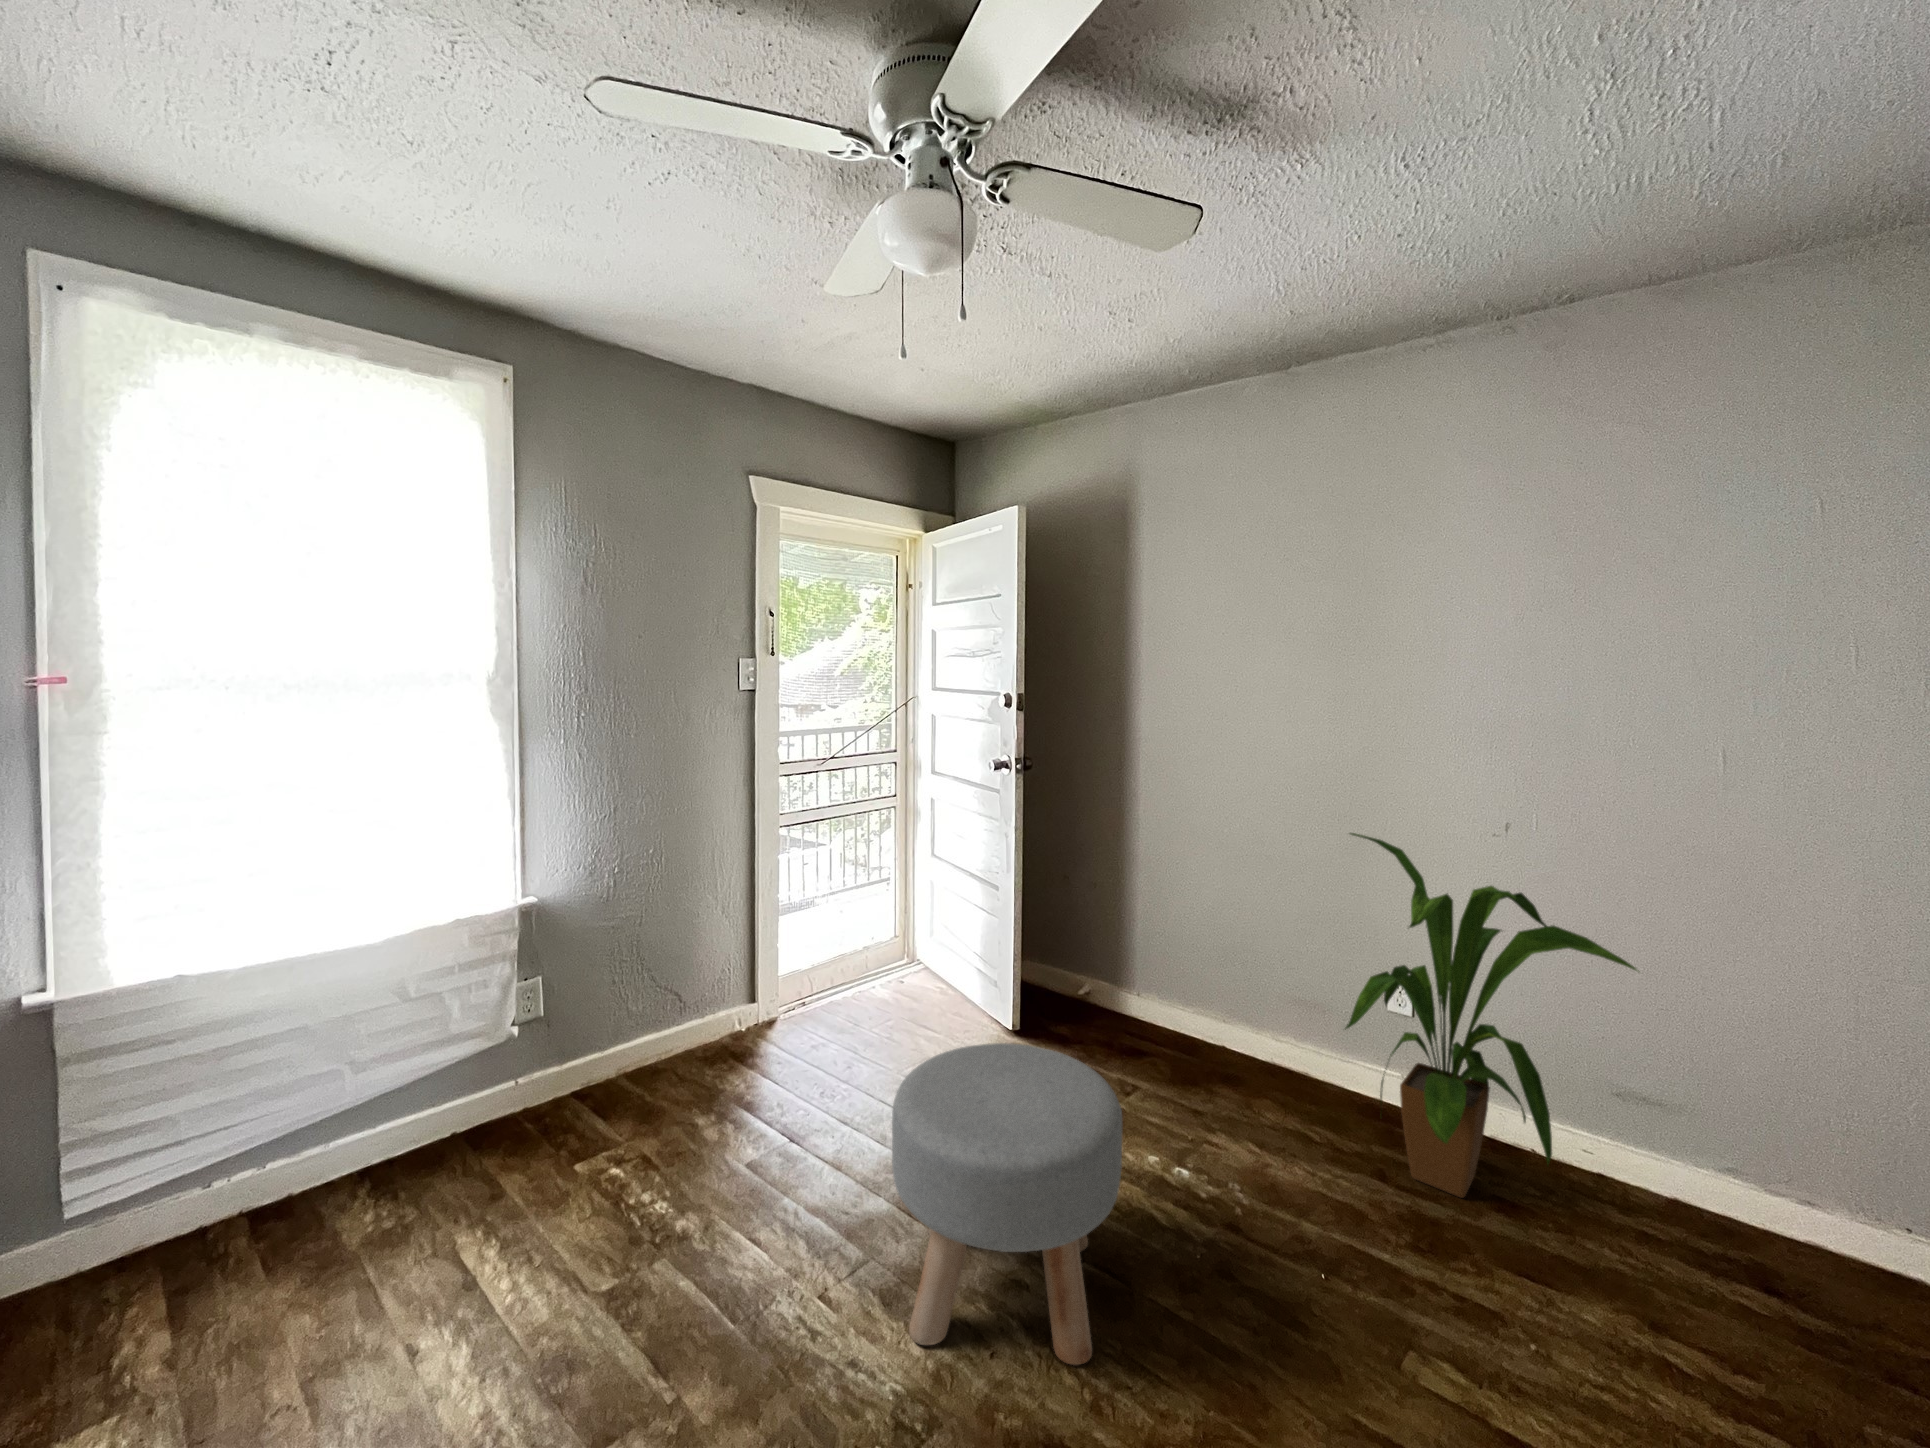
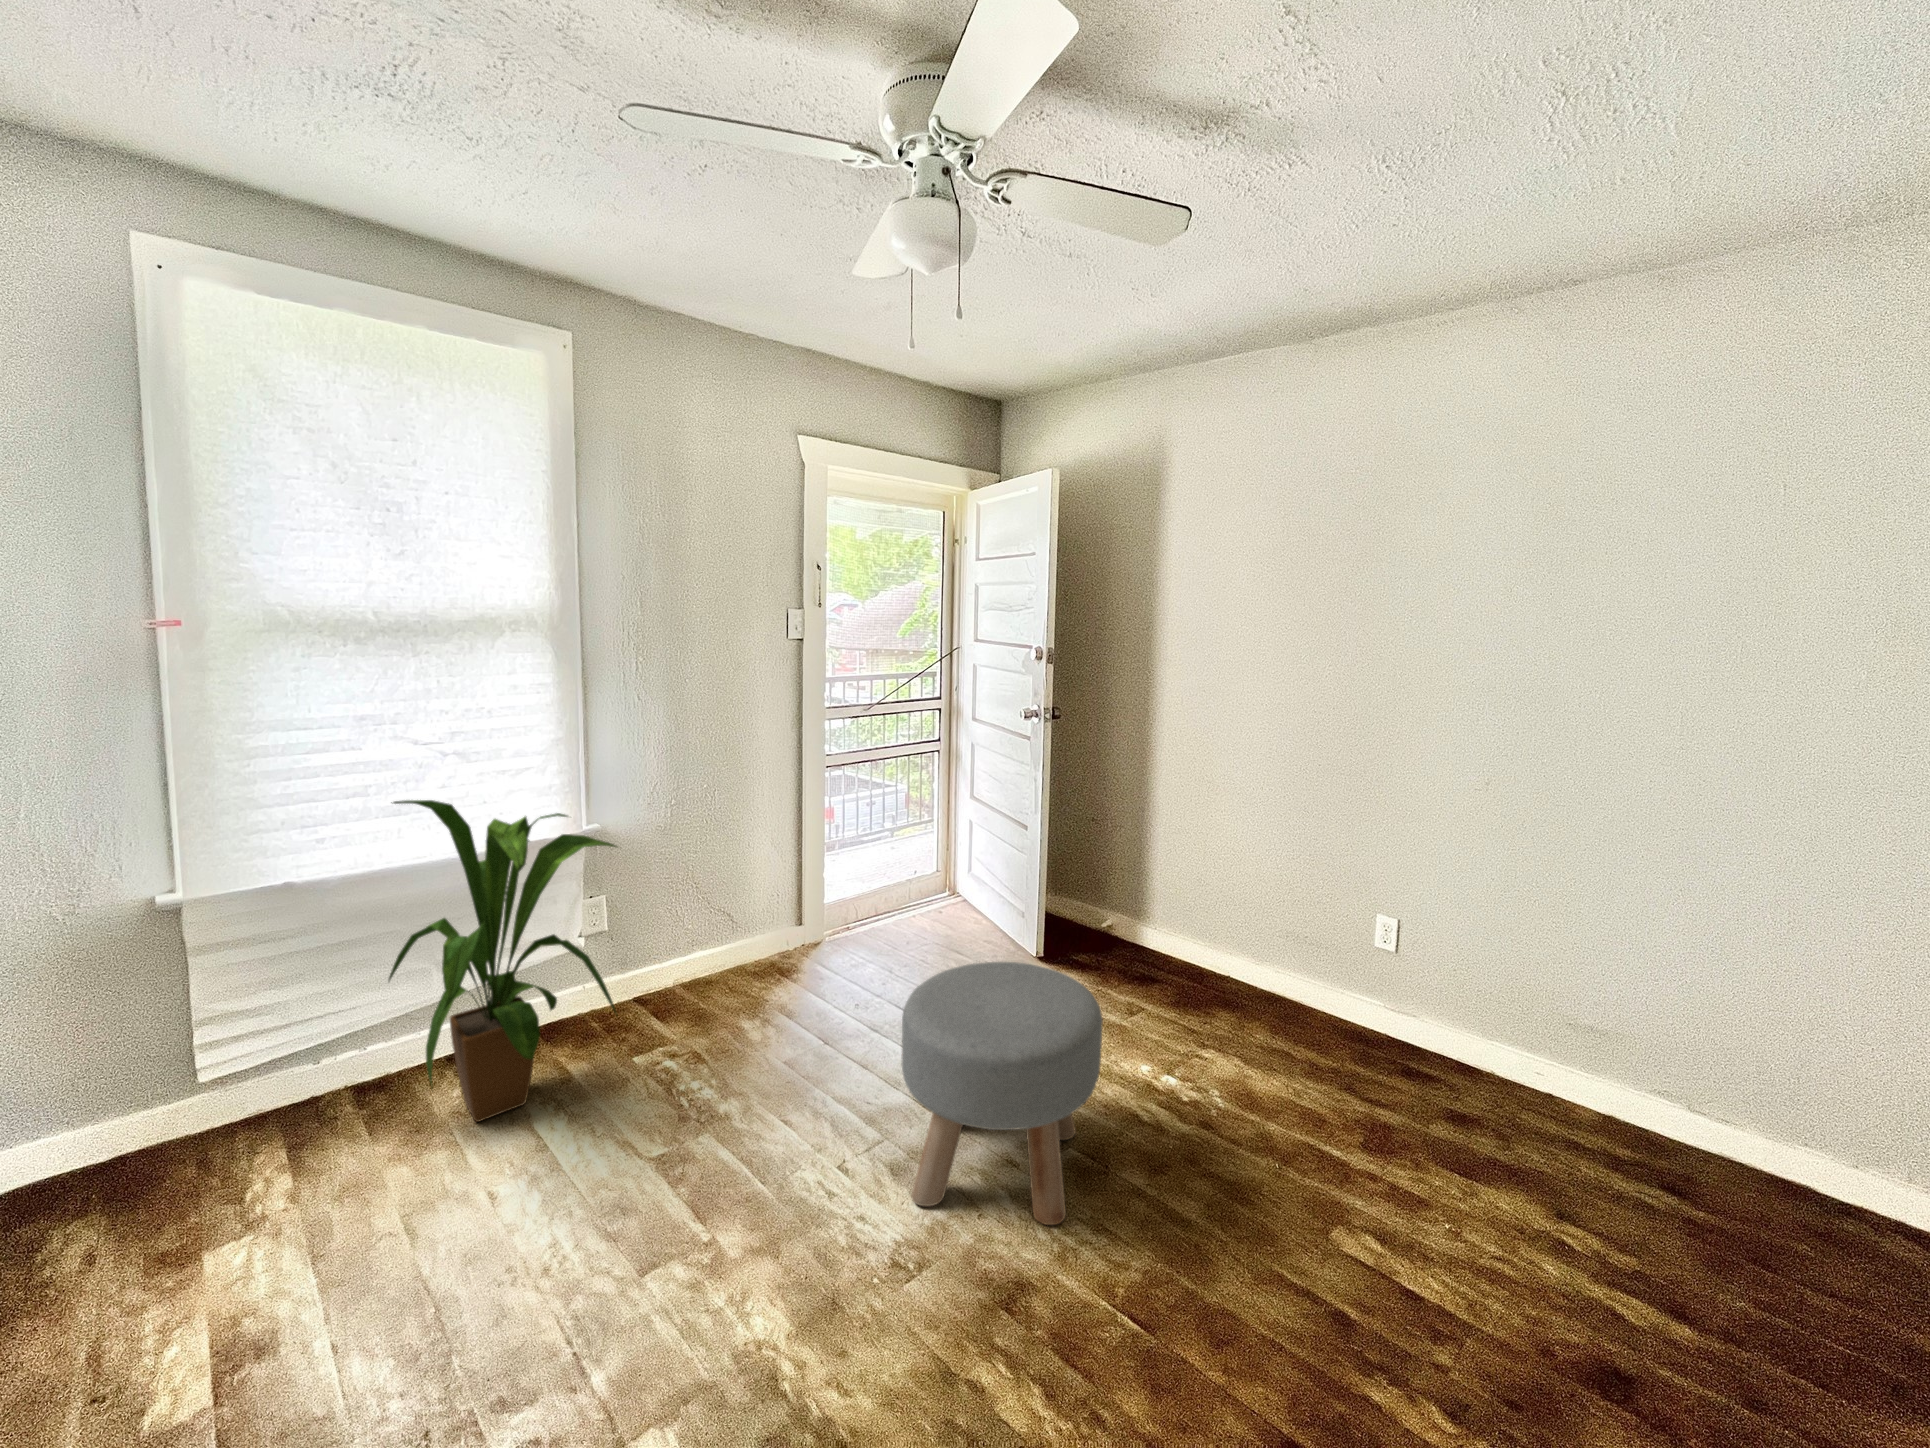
house plant: present [1345,833,1637,1198] -> present [389,800,617,1122]

